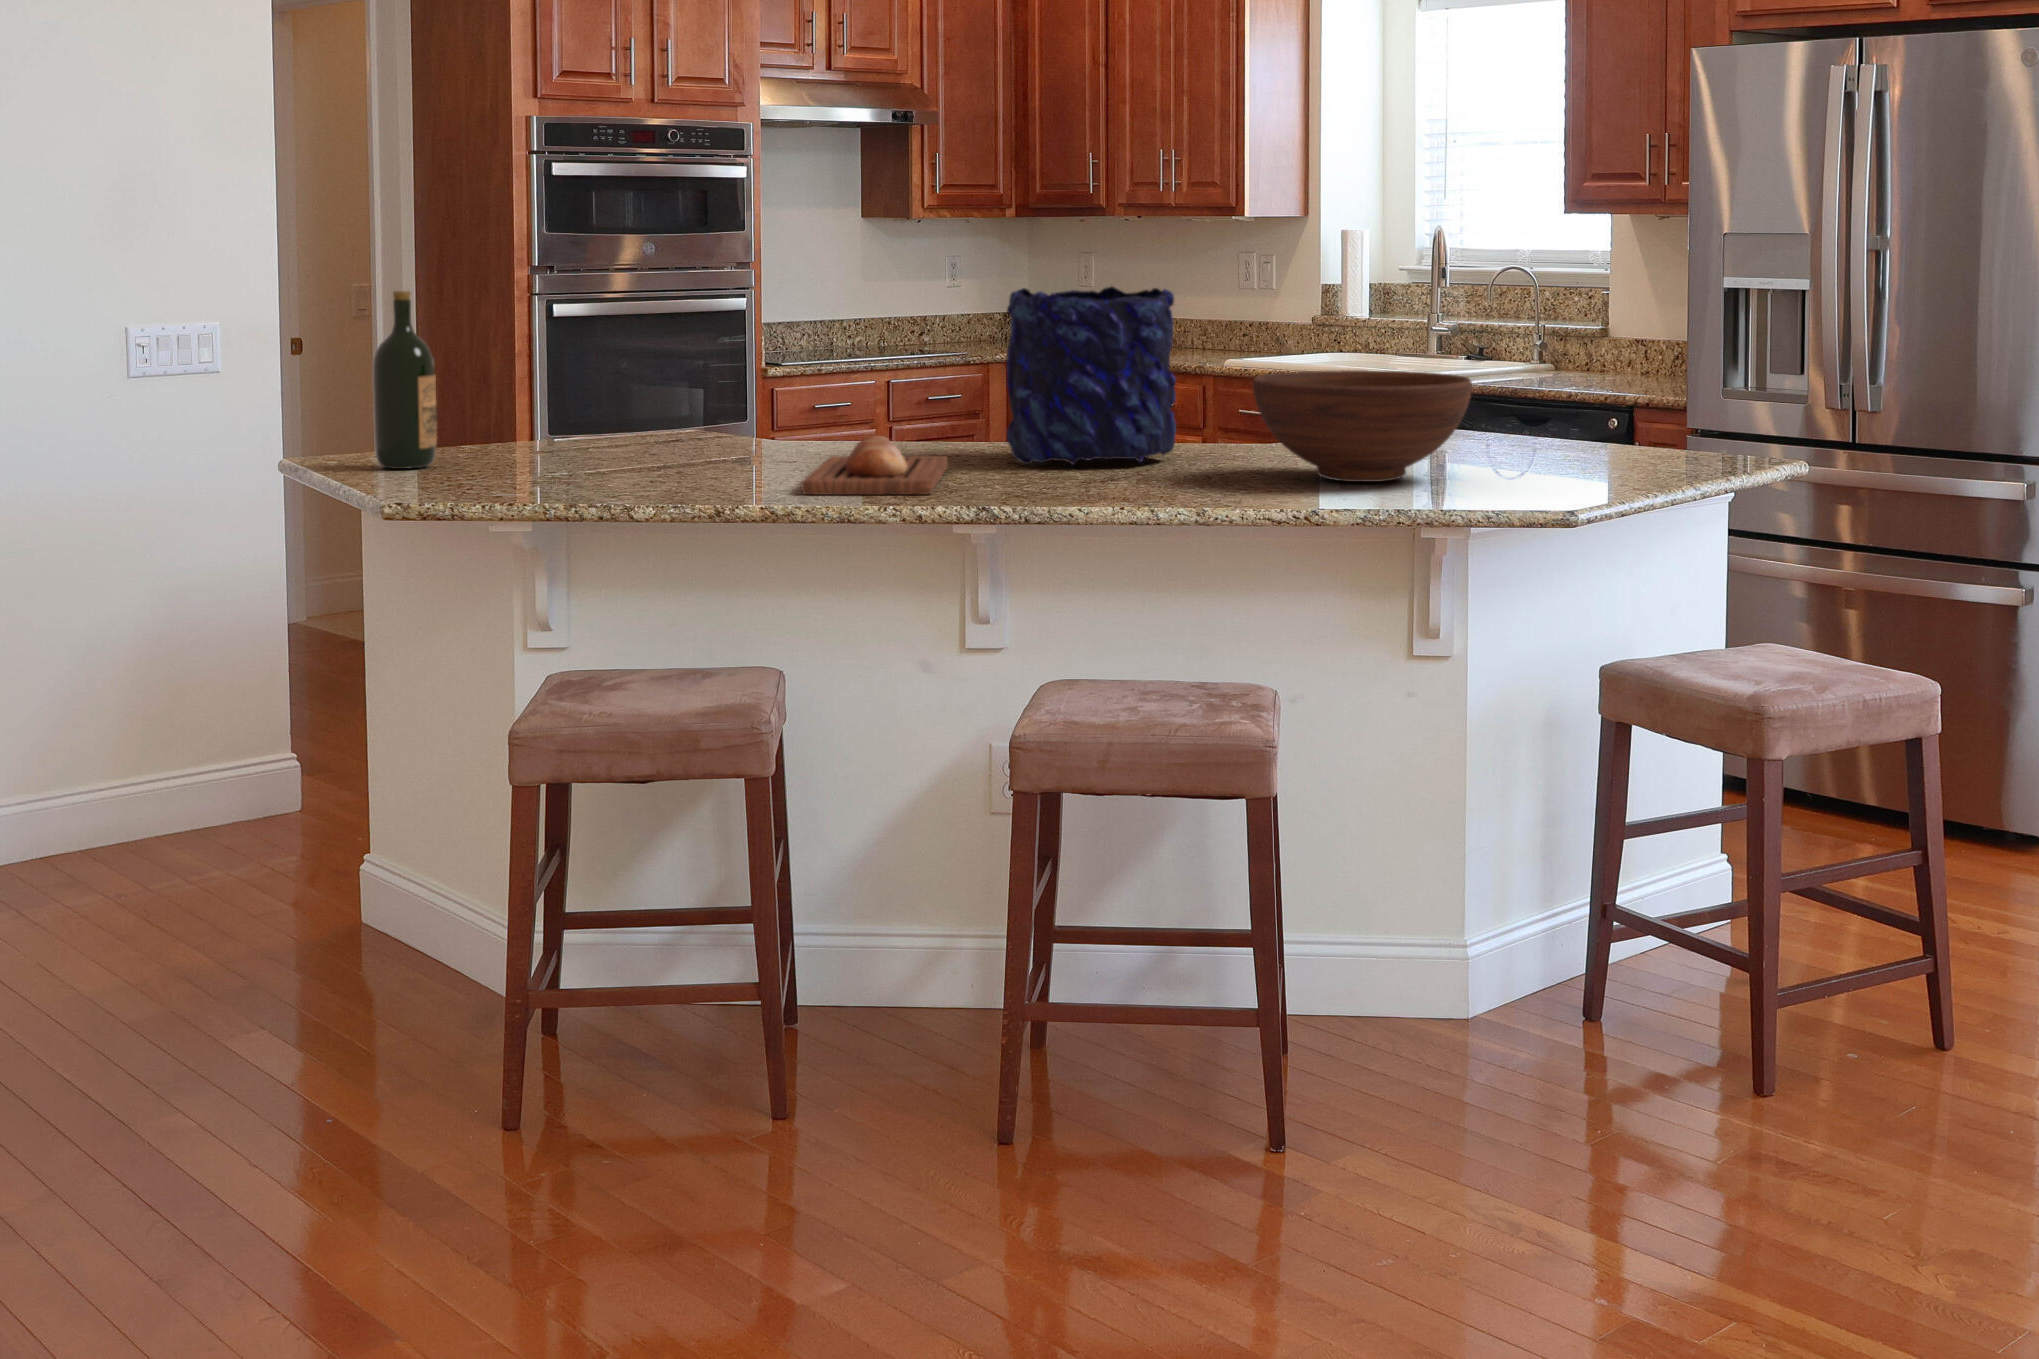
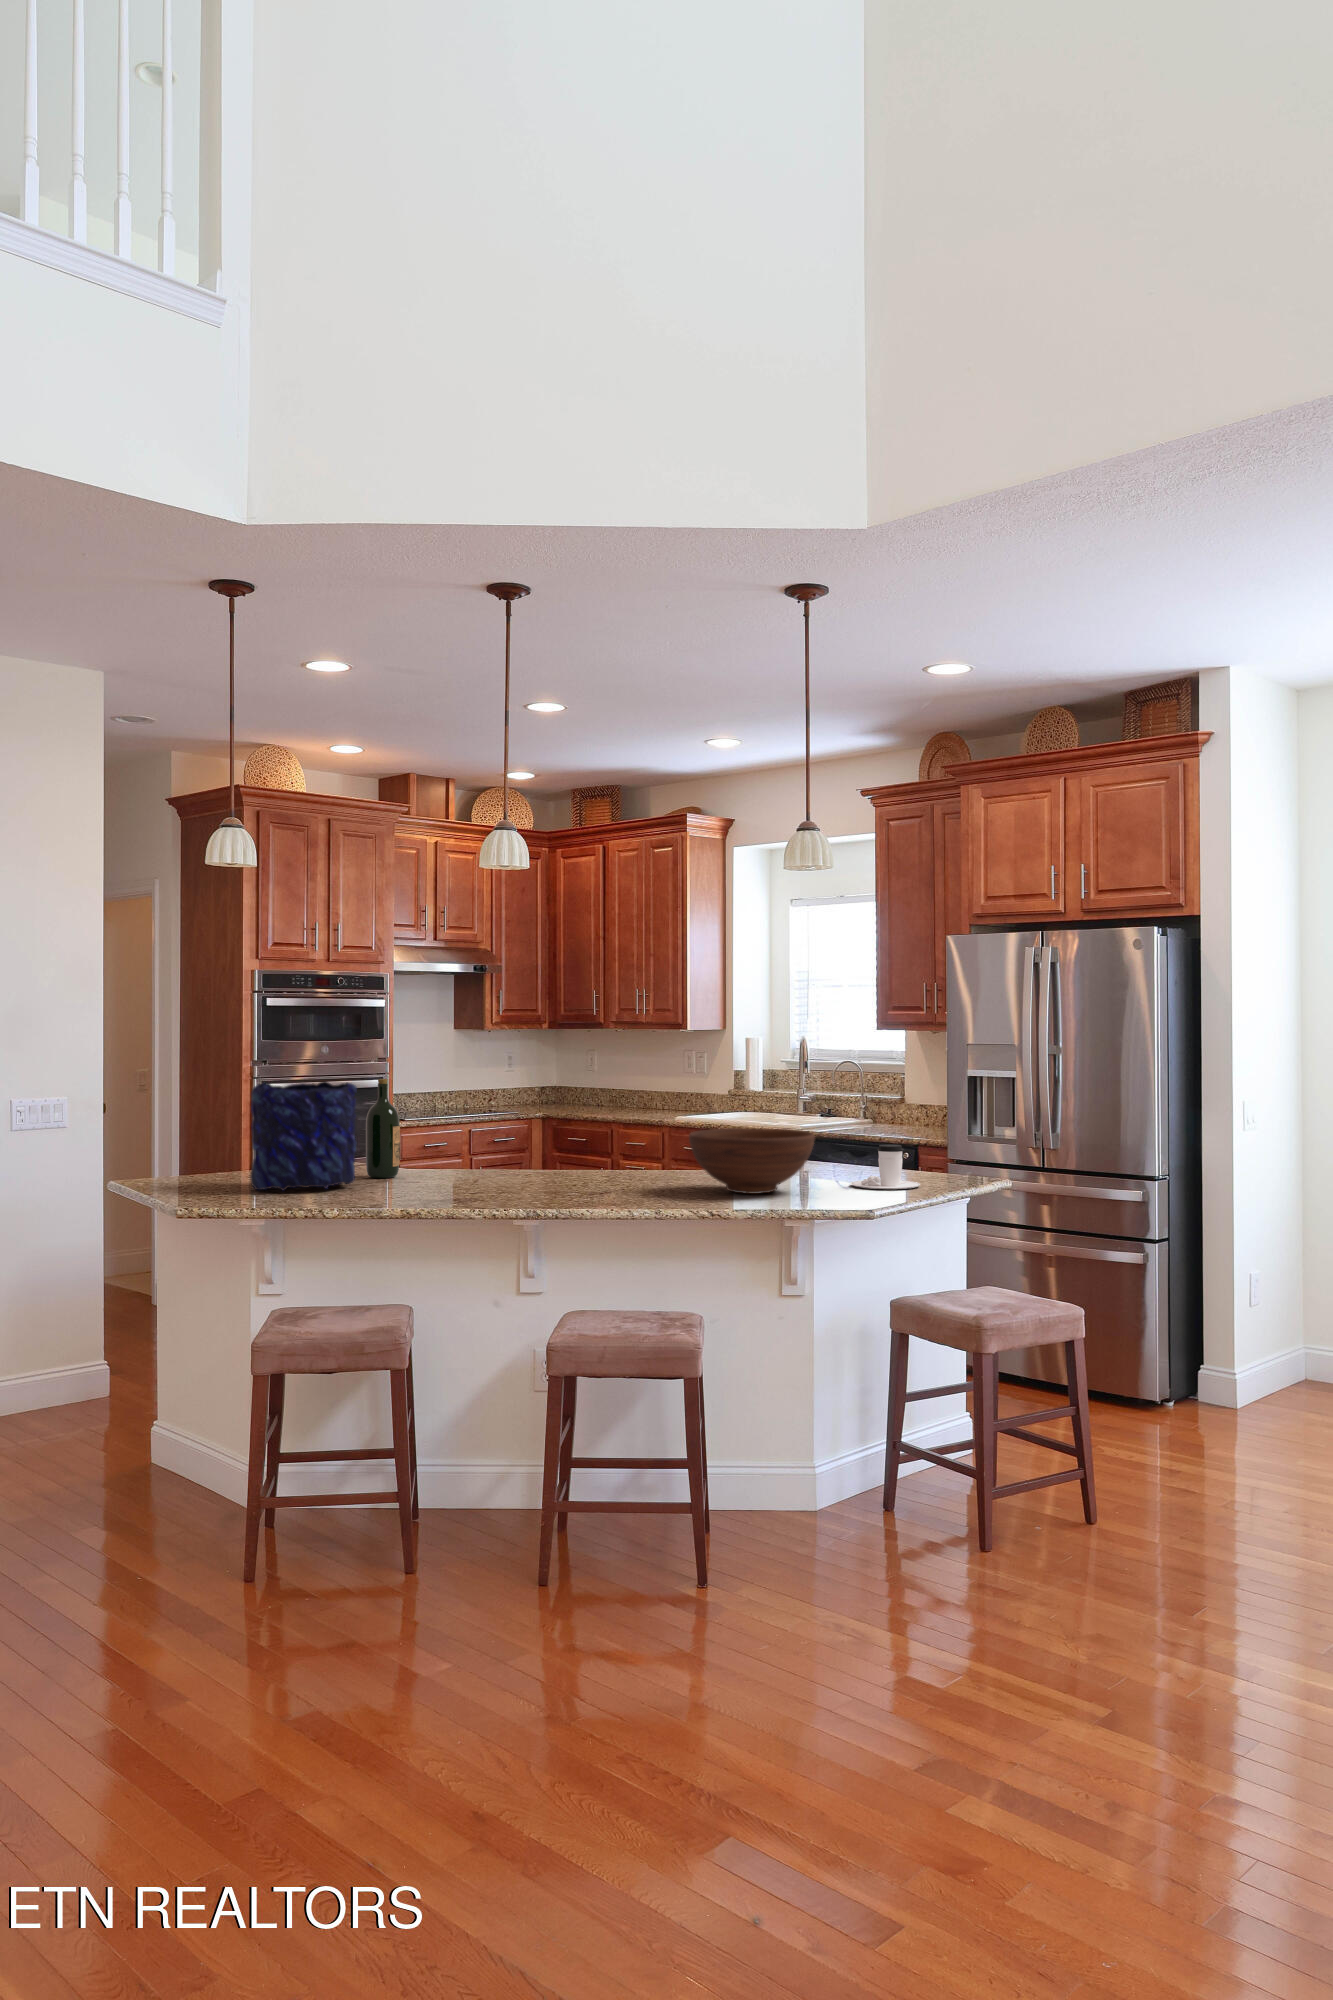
vase: present [1007,287,1176,464] -> present [250,1081,357,1190]
wine bottle: present [372,291,437,469] -> present [366,1079,400,1178]
coffee cup: none [1531,399,1654,476] -> present [851,1144,920,1189]
bread loaf: present [801,436,948,495] -> none [426,1168,511,1203]

